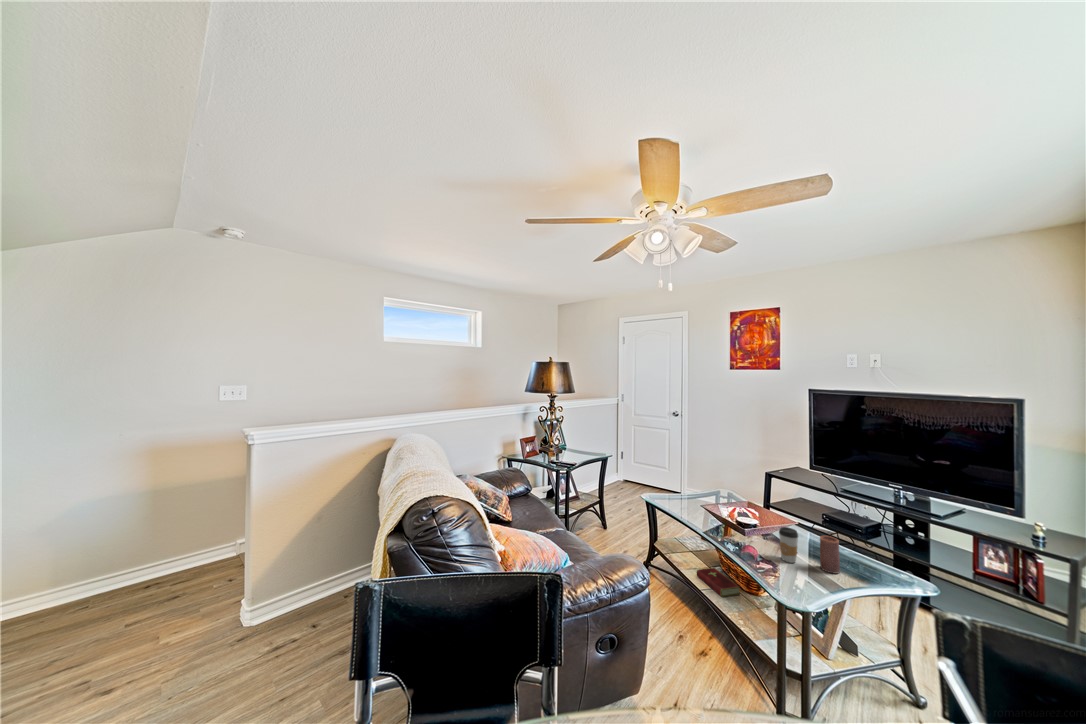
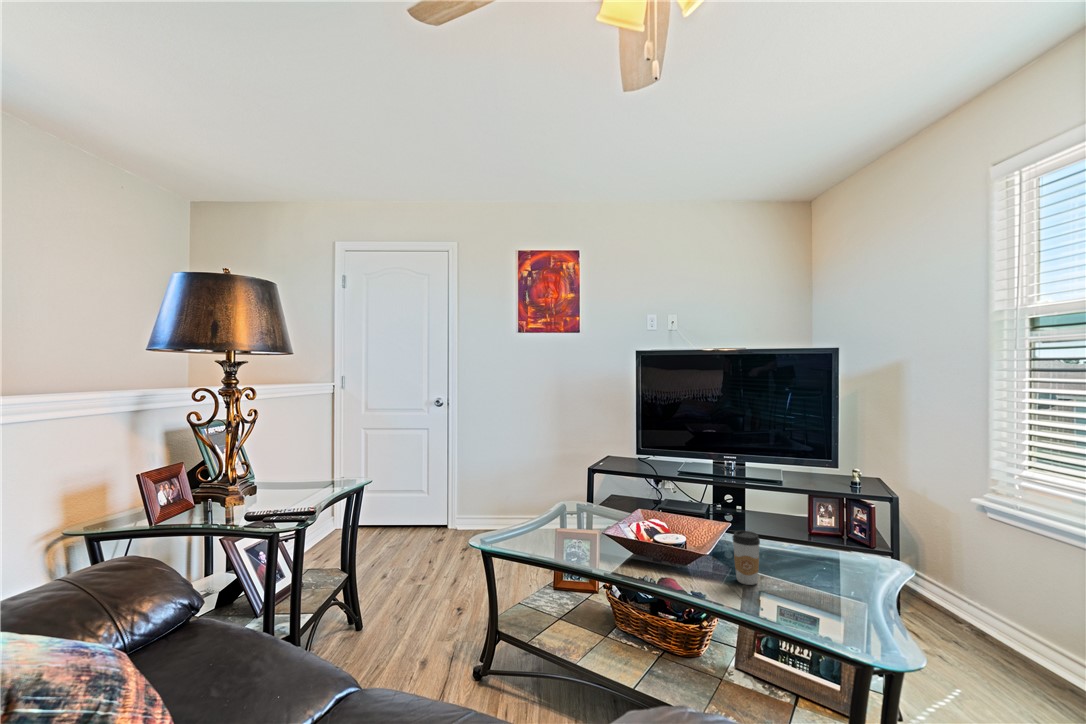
candle: present [820,536,840,574] -> none [776,529,802,581]
hardcover book: present [697,568,740,597] -> none [602,634,677,683]

